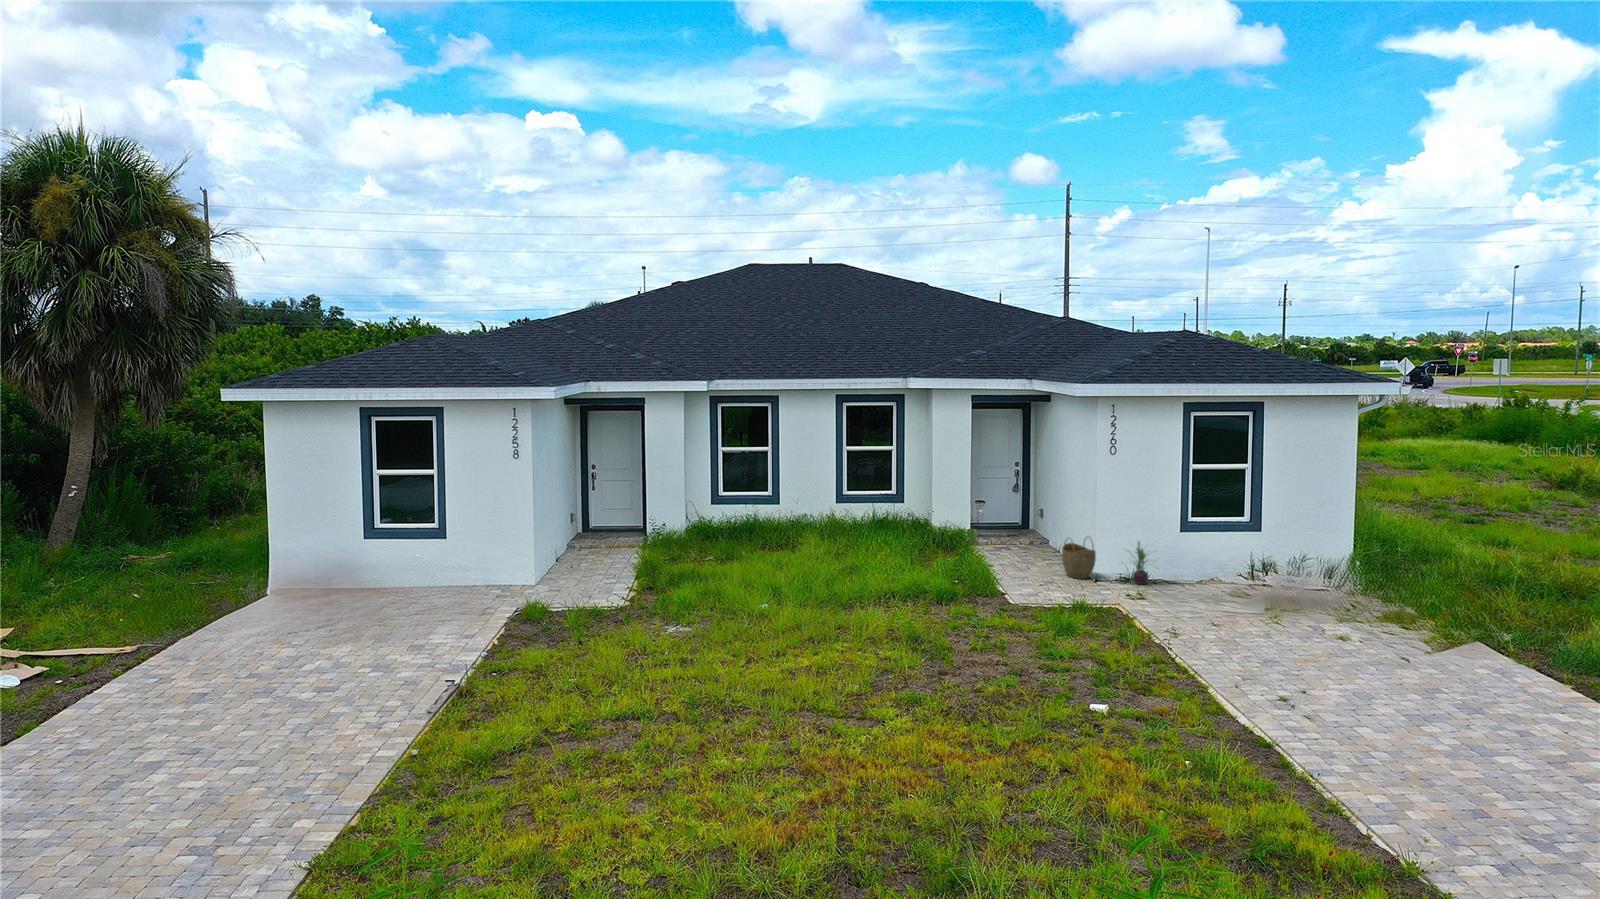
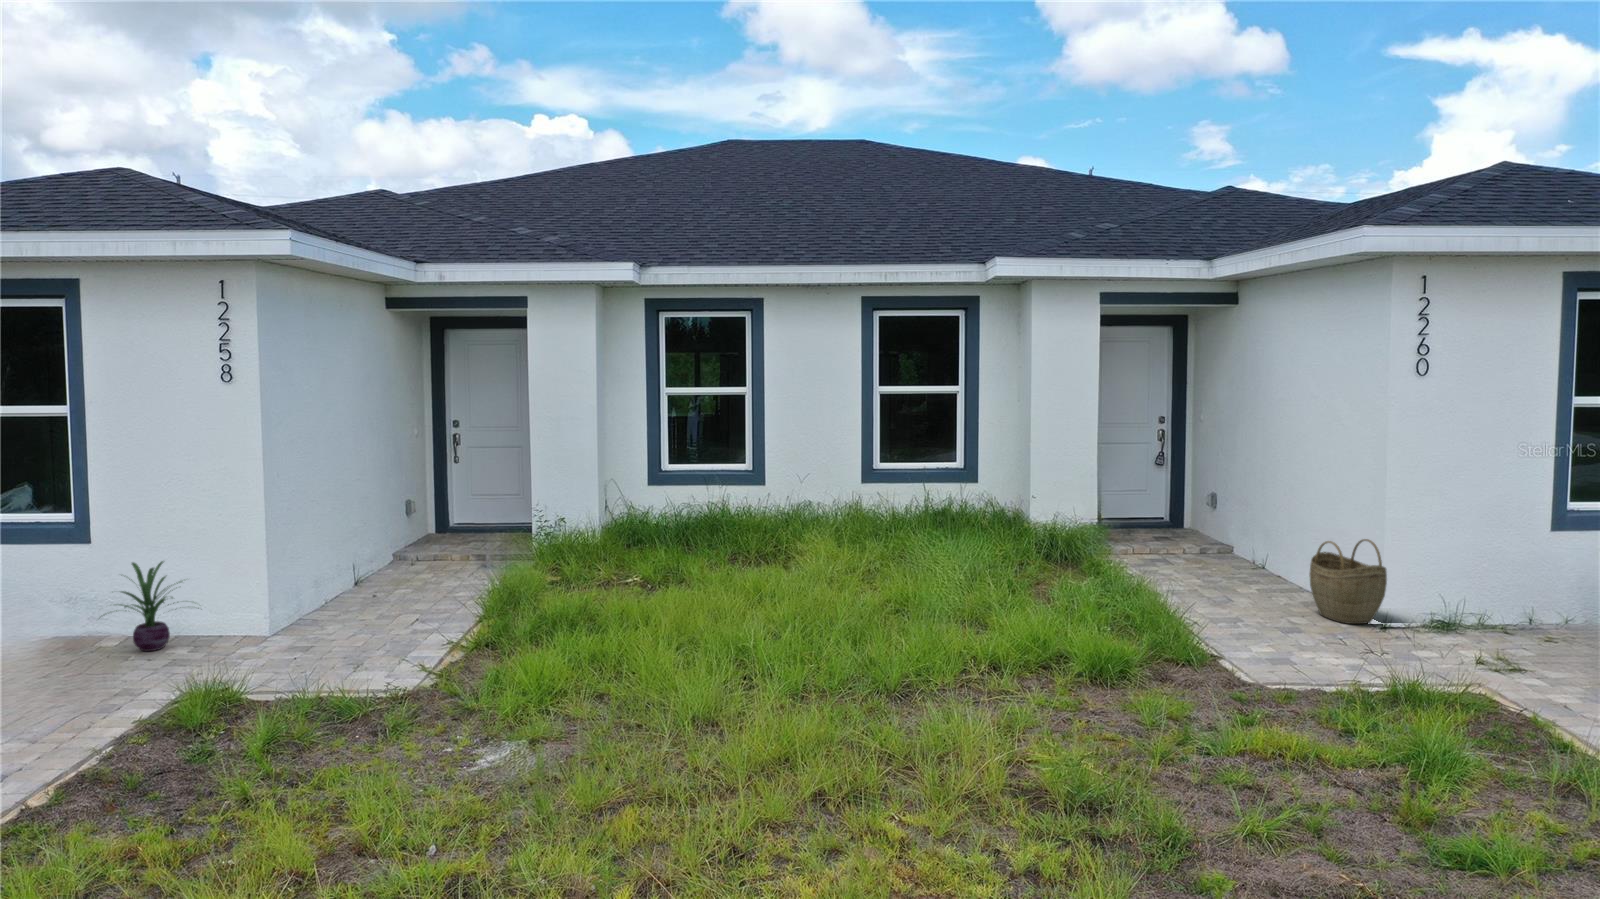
decorative plant: present [1126,542,1148,584] -> present [116,561,199,651]

